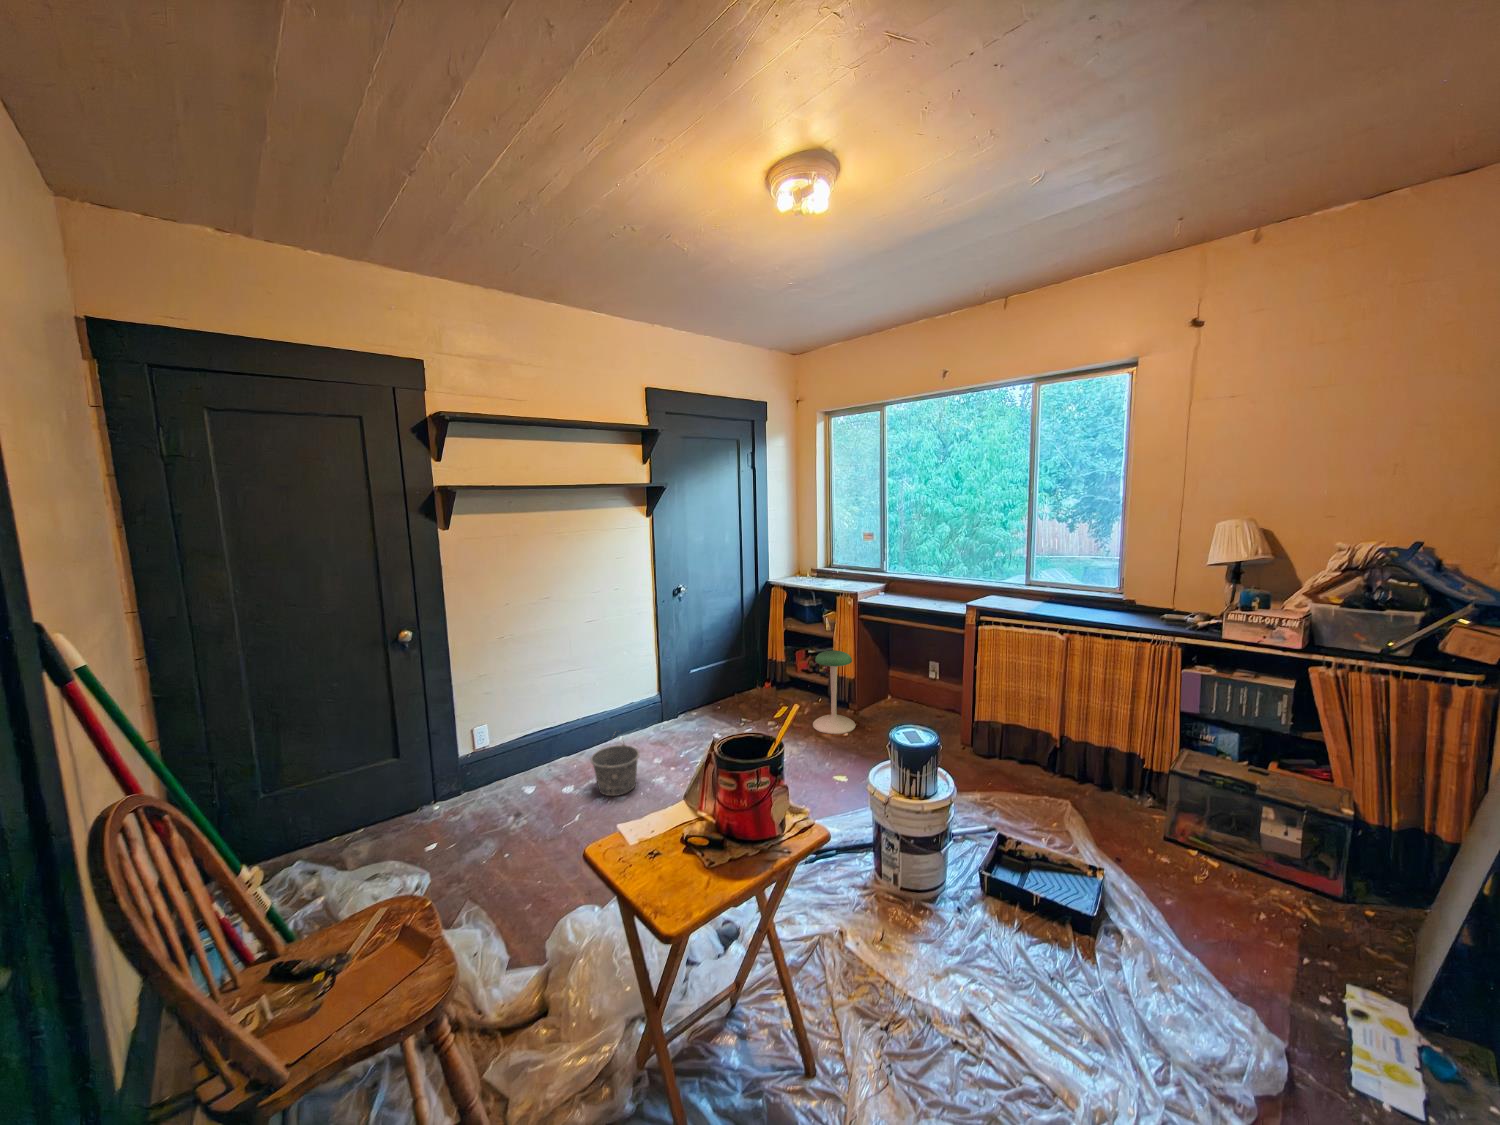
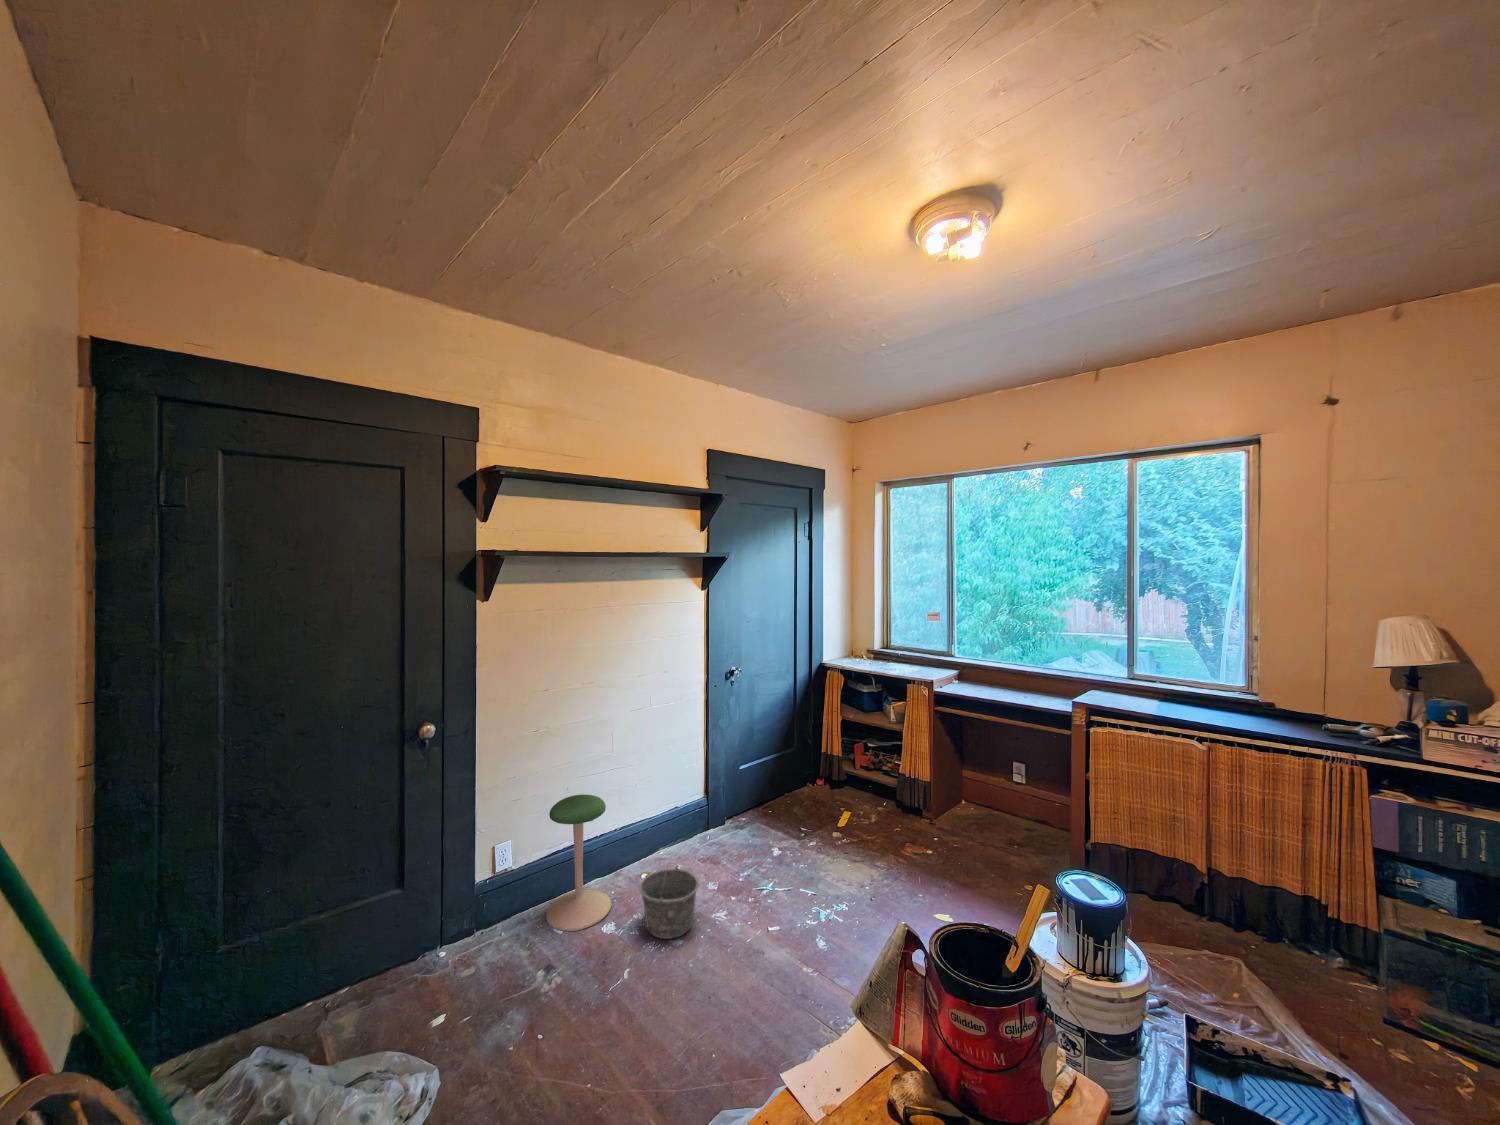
stool: present [813,650,856,734] -> present [546,794,611,931]

